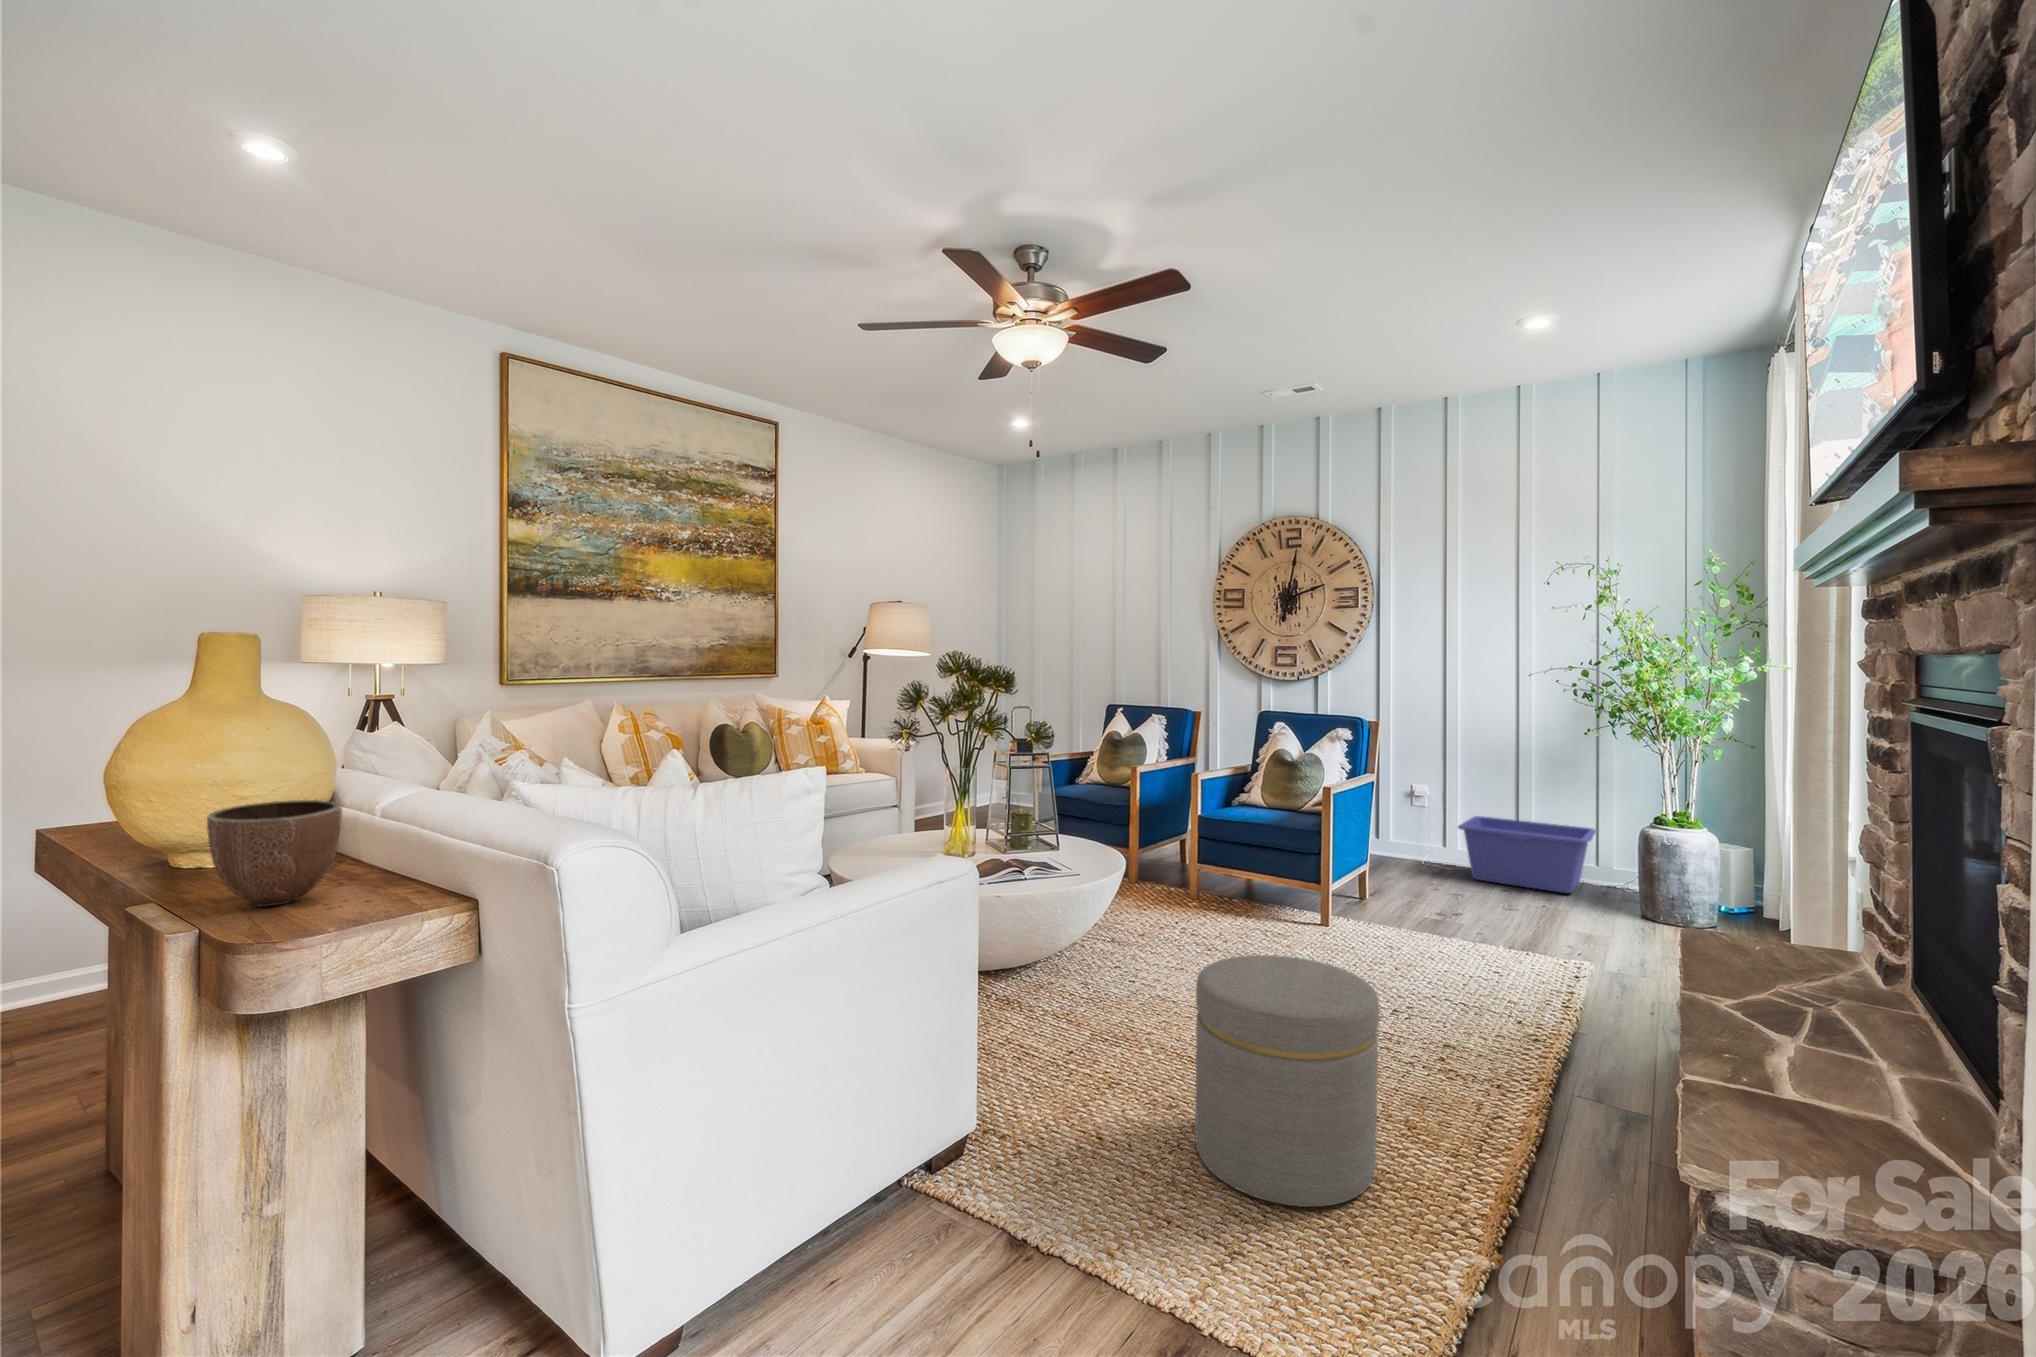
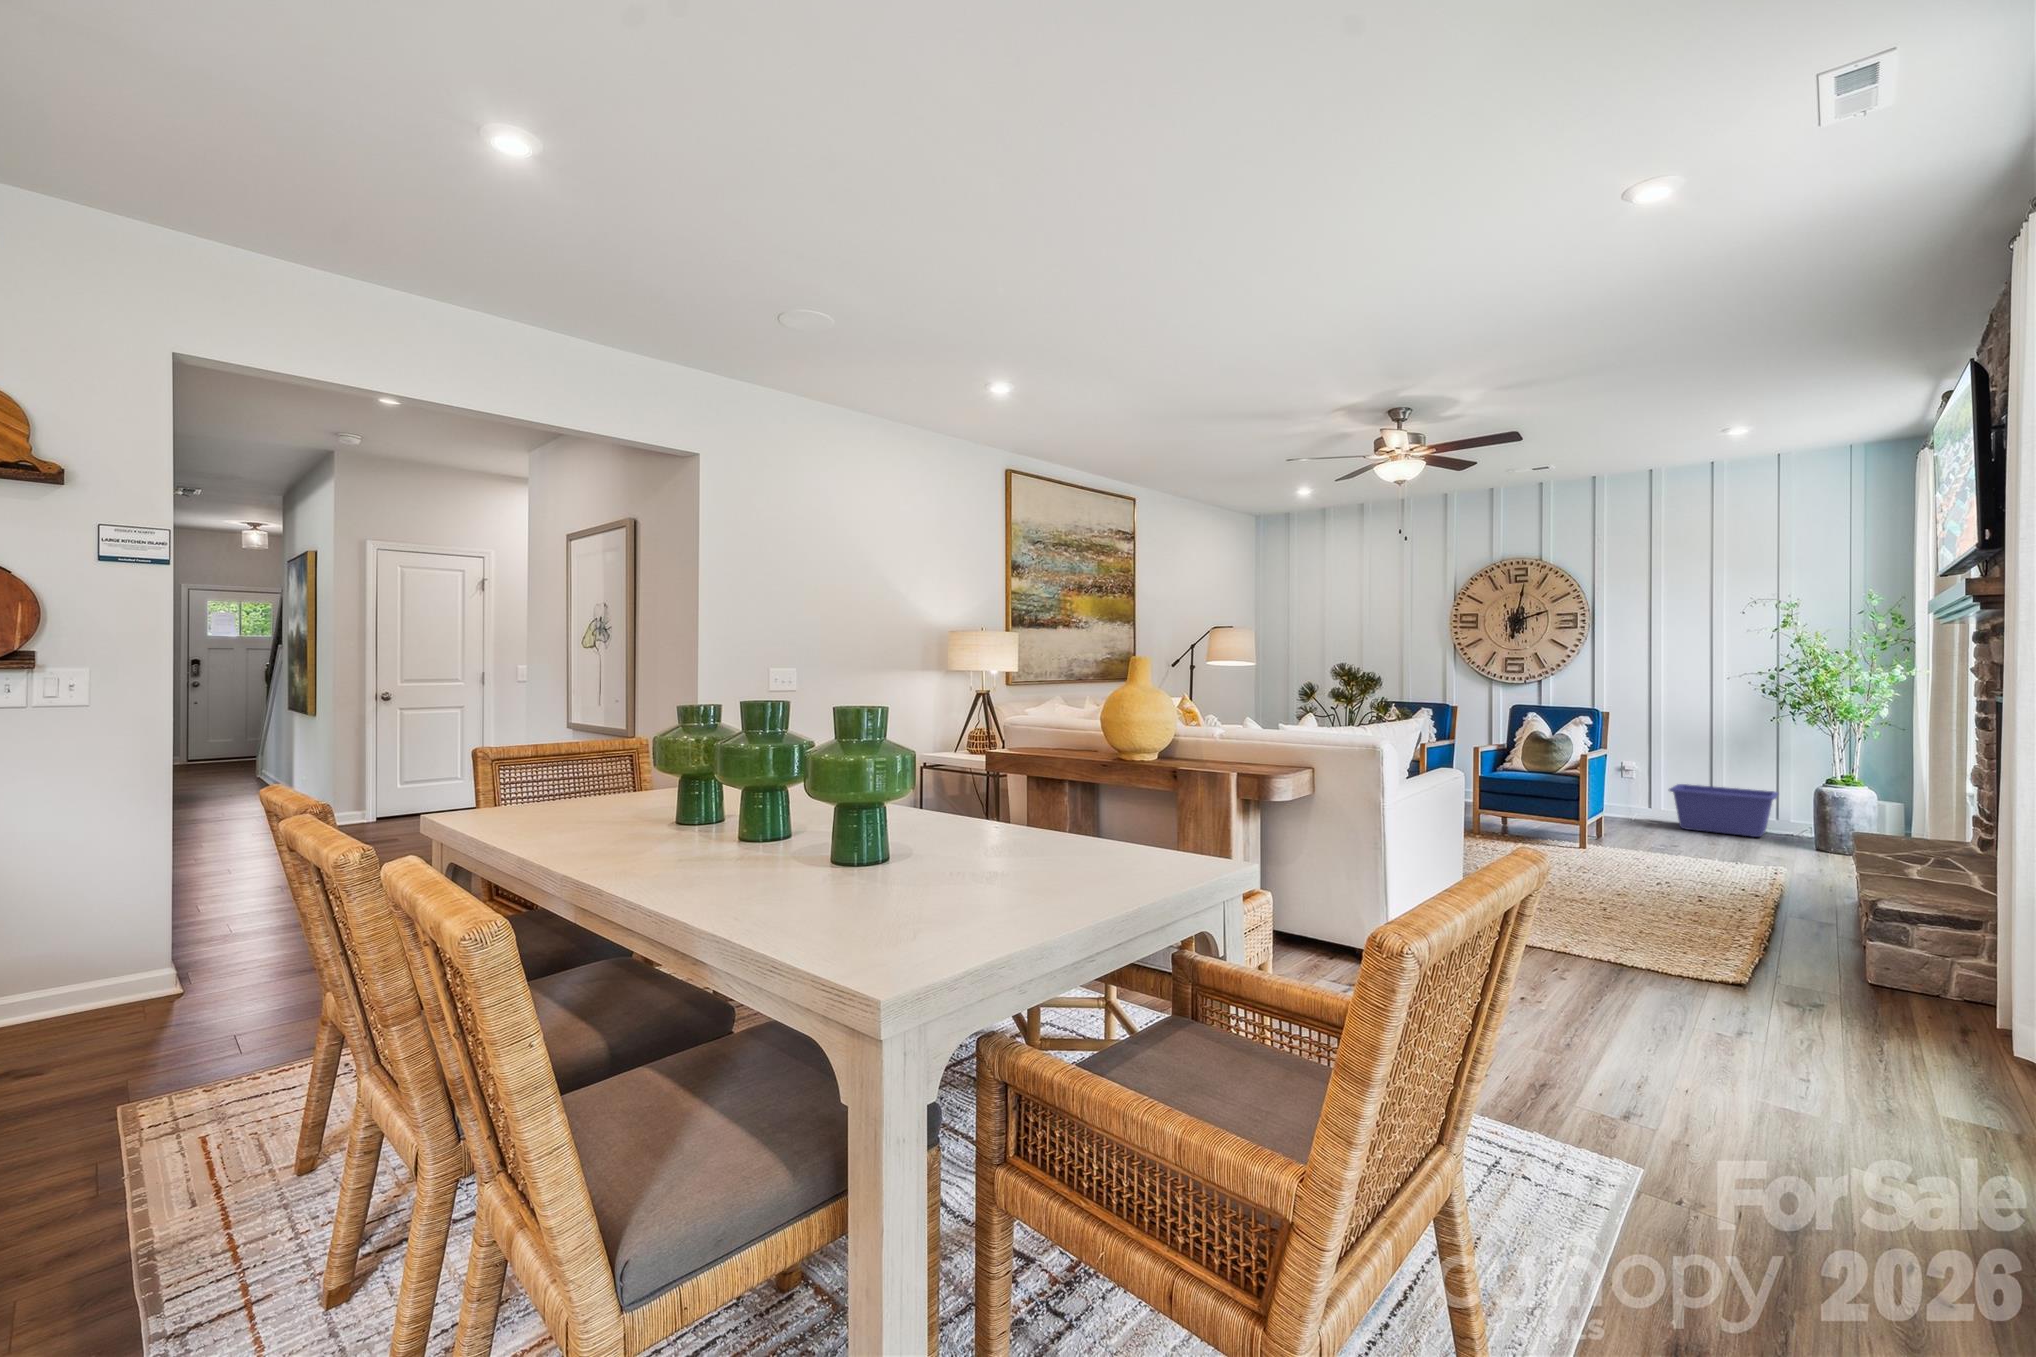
decorative bowl: present [207,800,342,907] -> none [1217,731,1261,772]
ottoman: present [1195,955,1380,1207] -> none [1577,832,1690,947]

